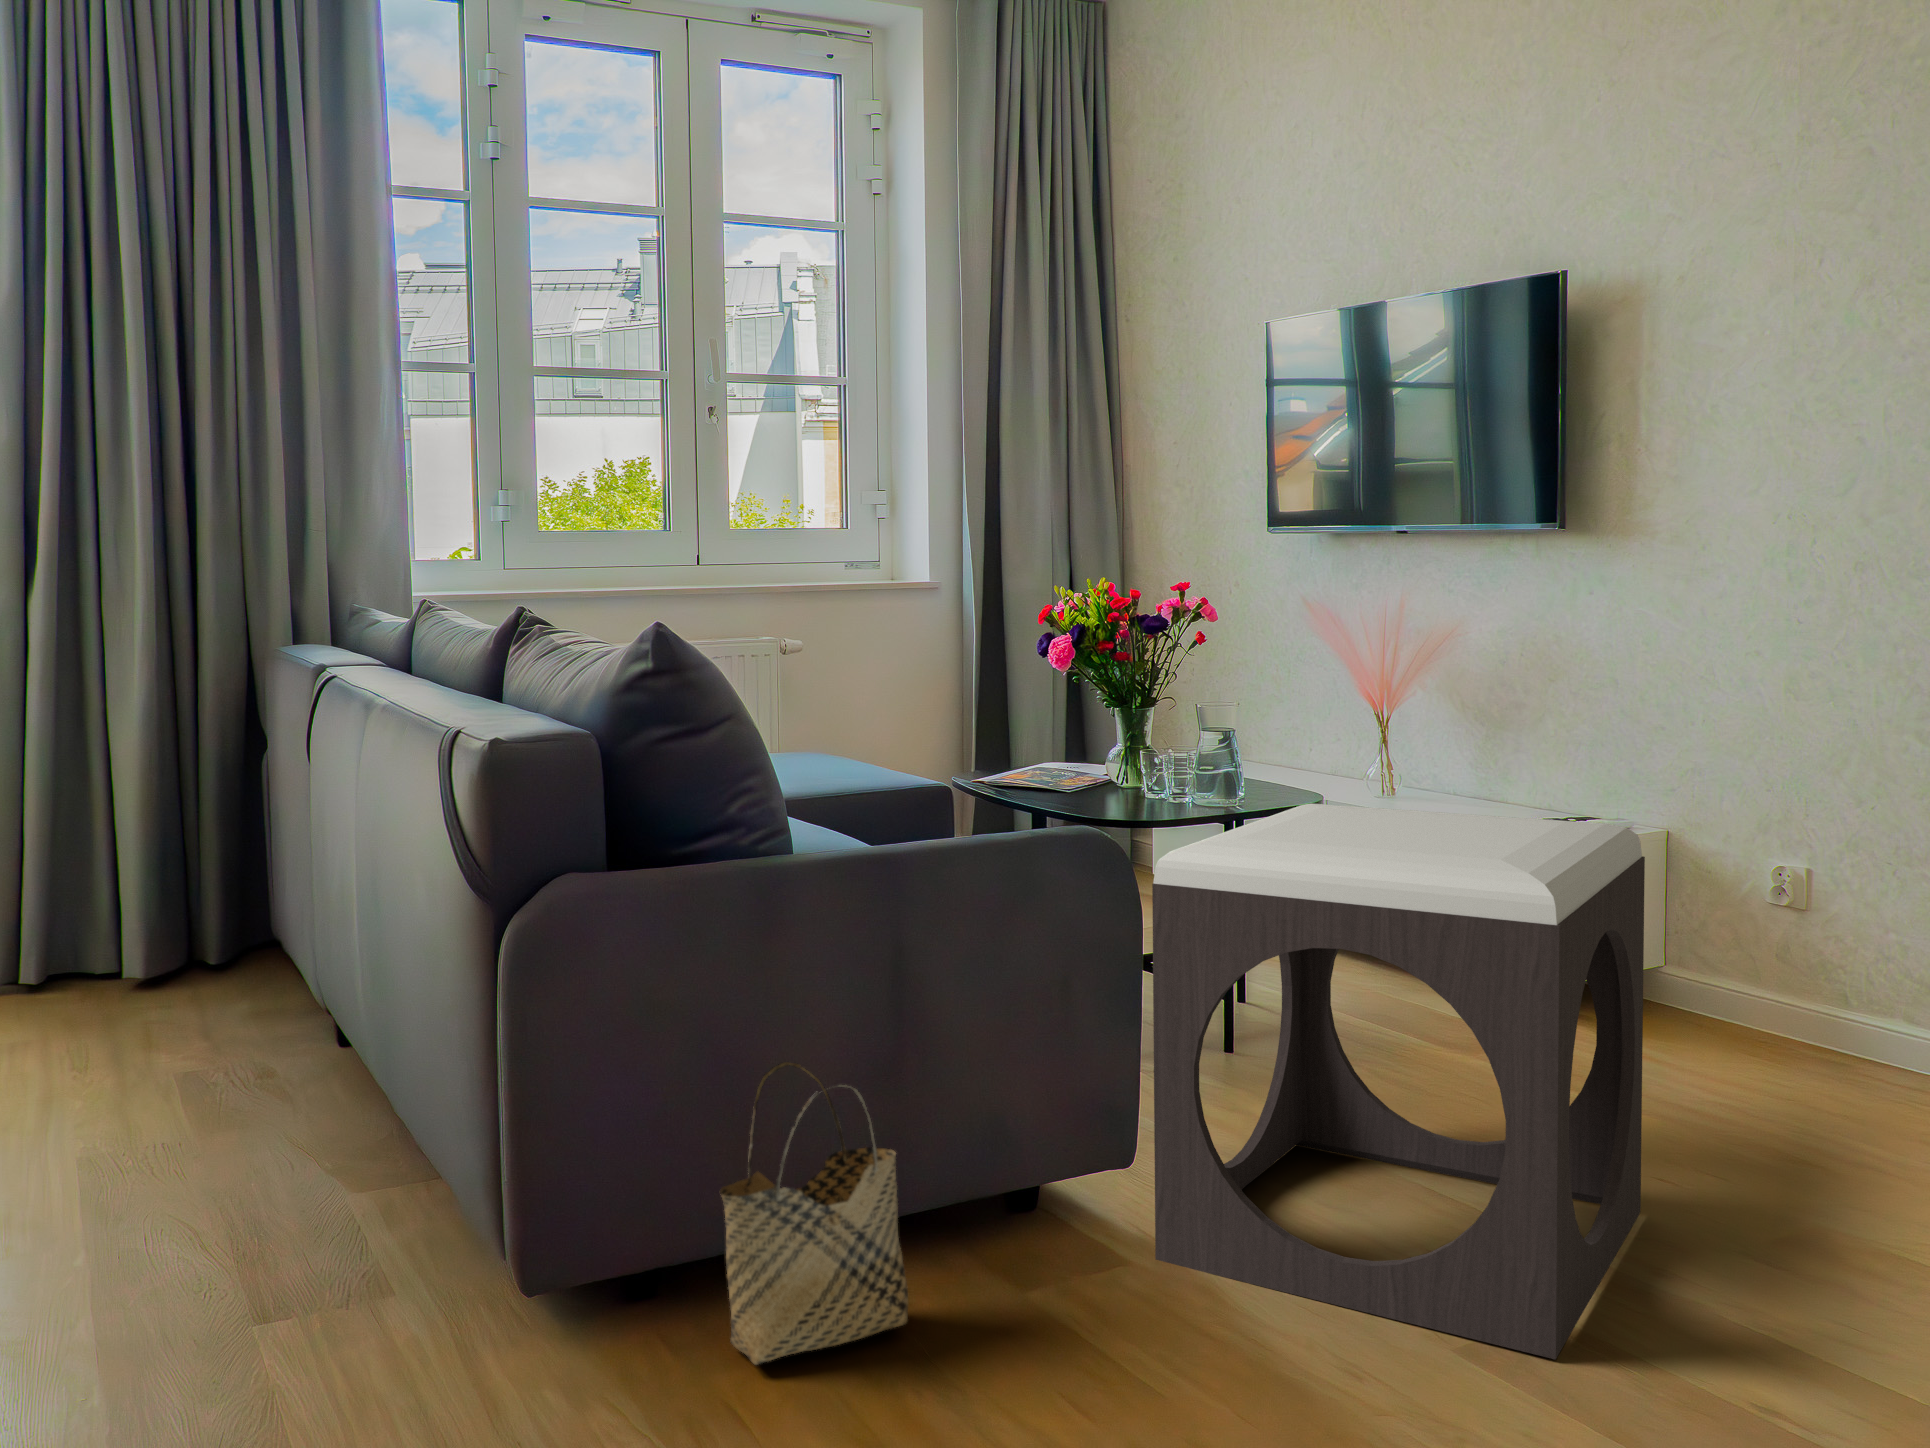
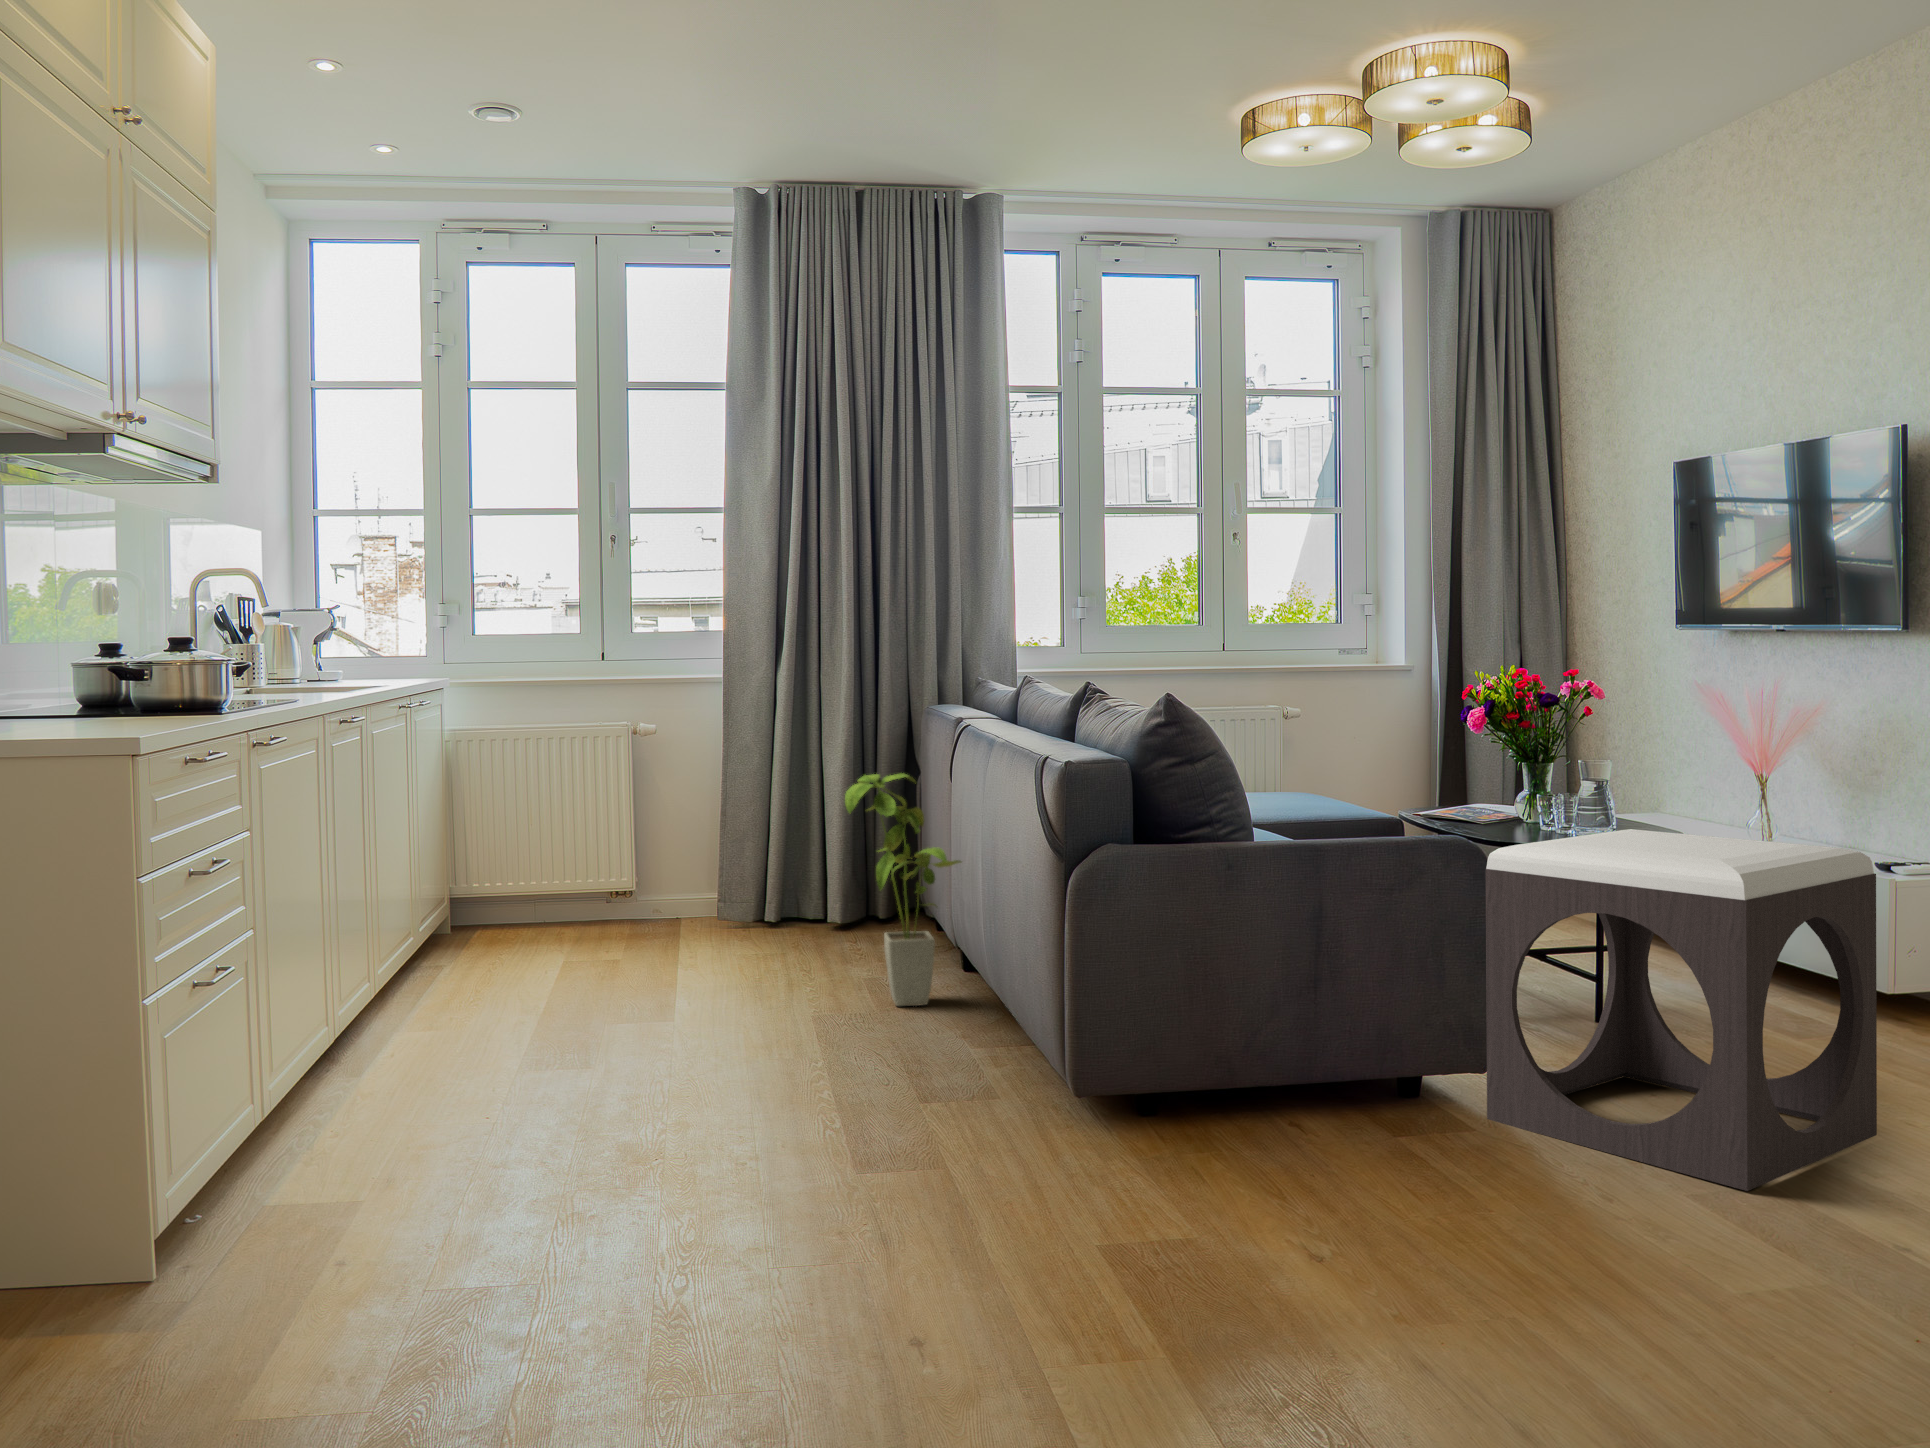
house plant: none [106,760,322,1139] -> present [845,774,961,1006]
woven basket: present [720,1062,908,1365] -> none [1193,960,1309,1130]

